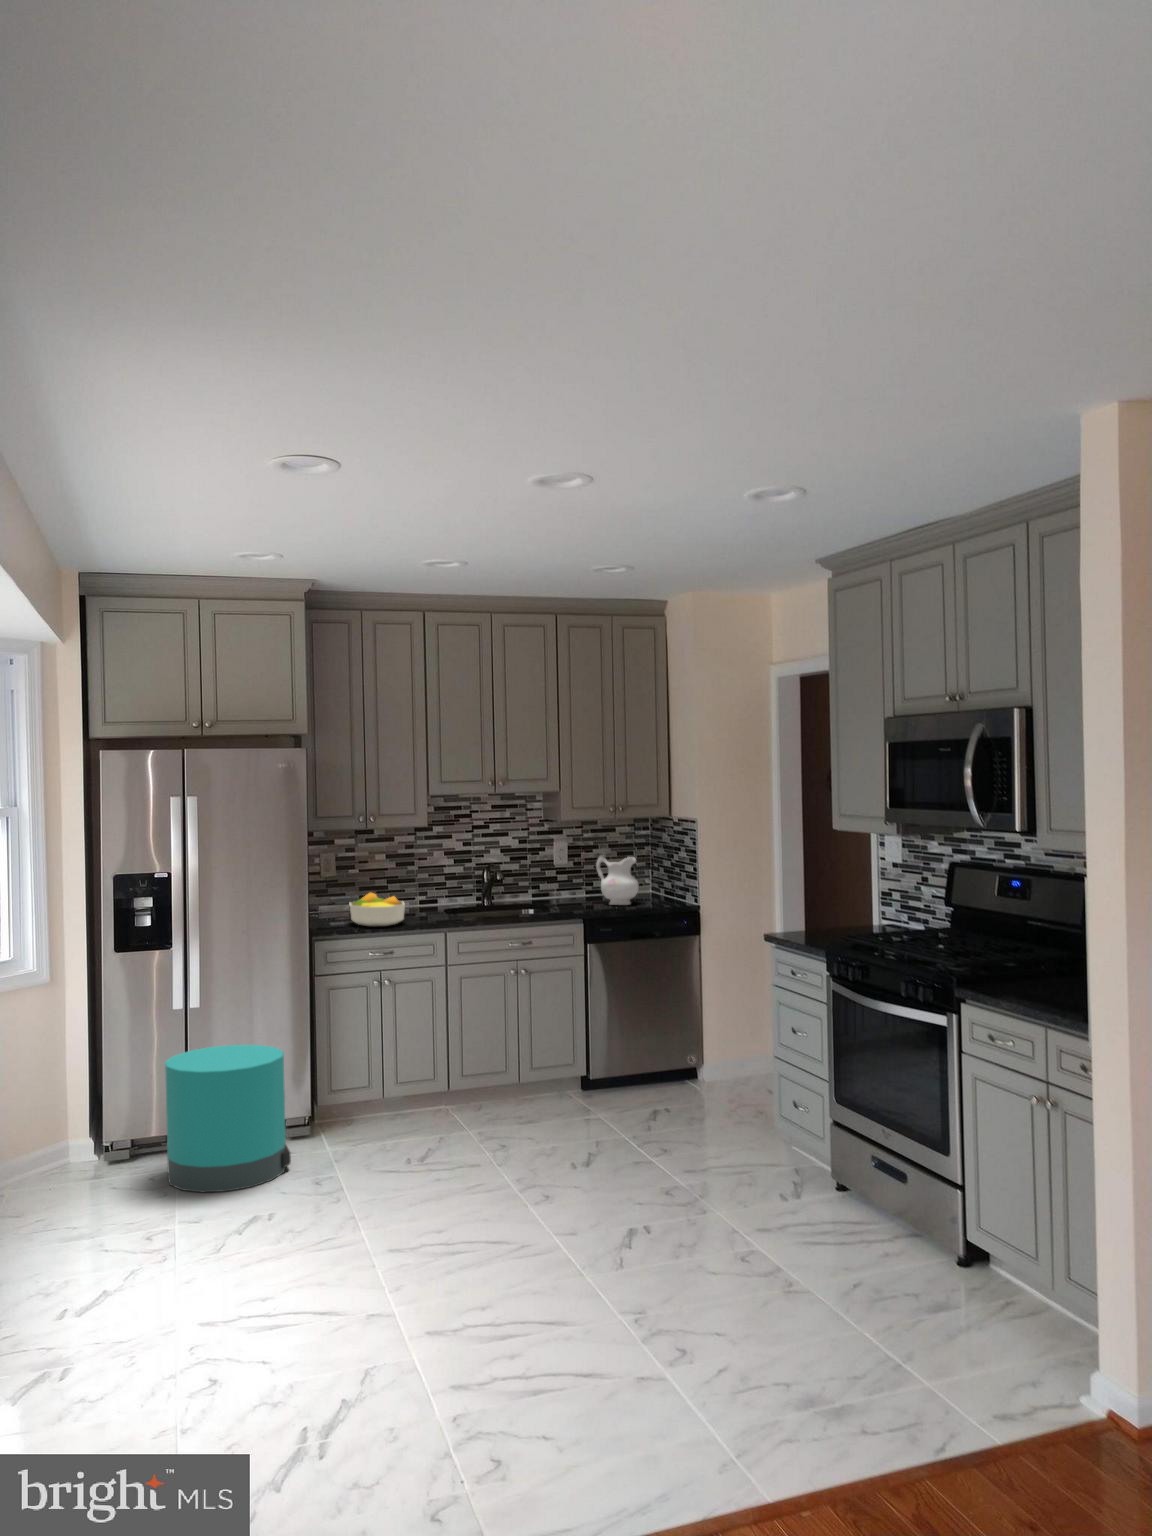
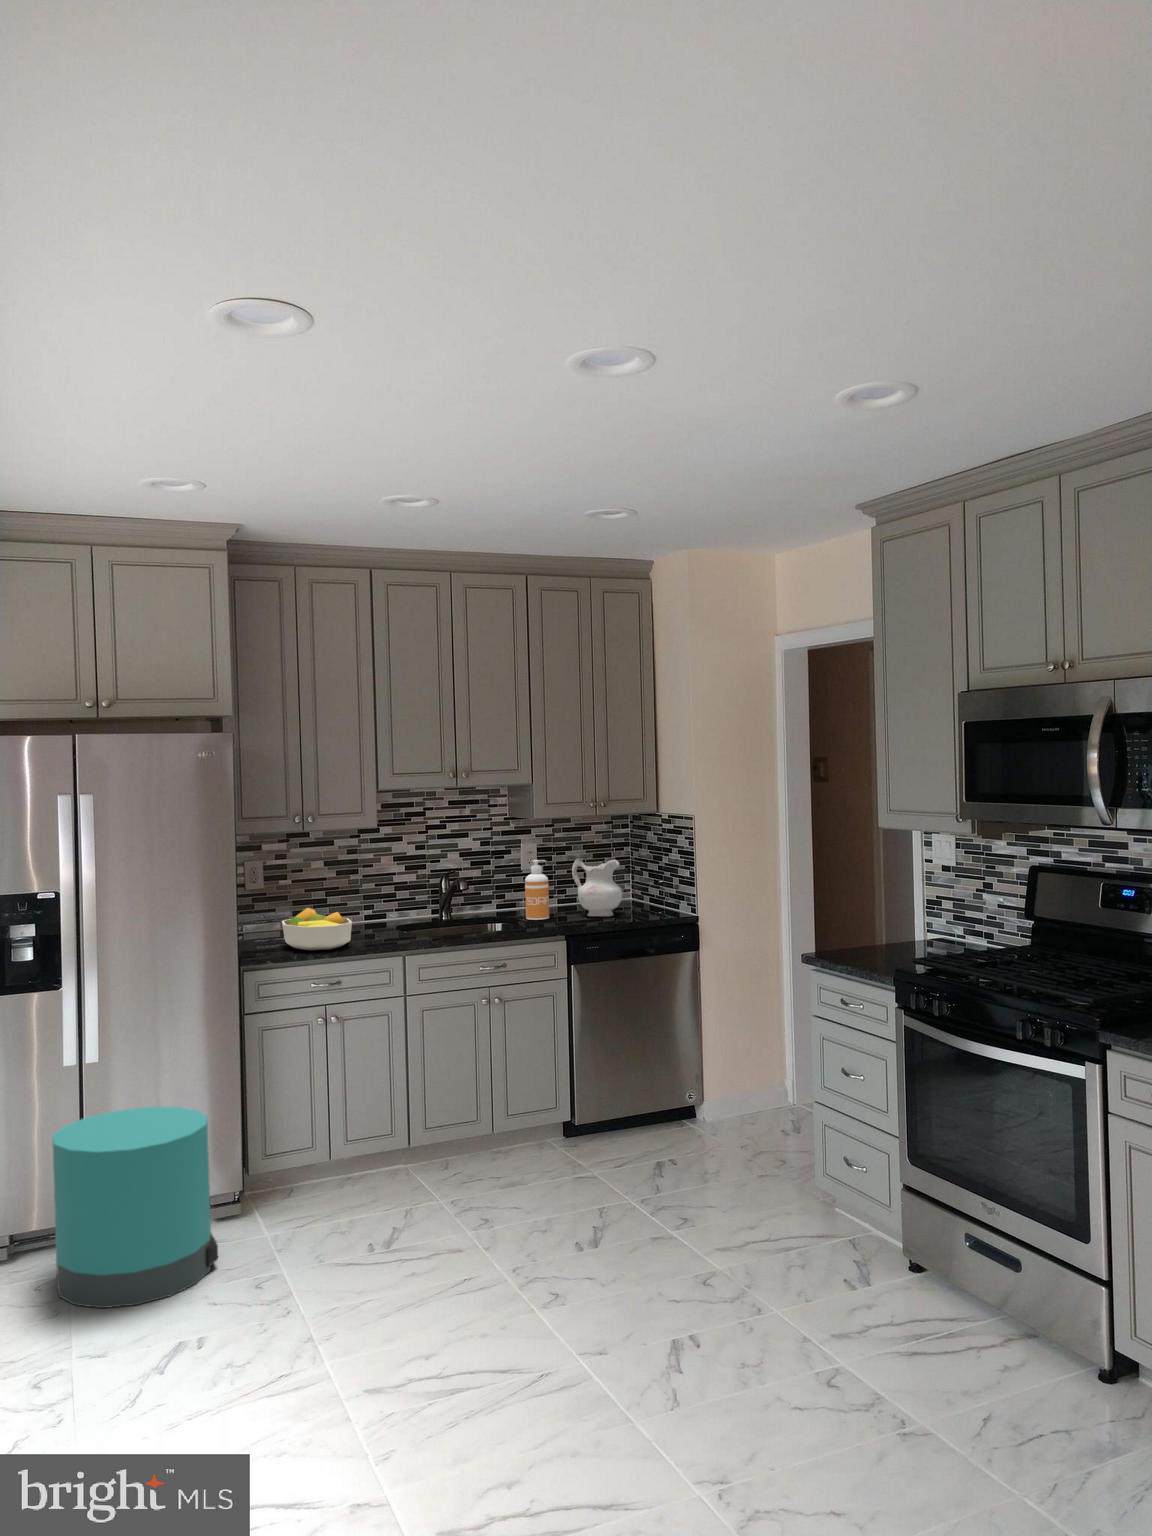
soap dispenser: none [555,856,576,907] -> present [525,860,549,920]

